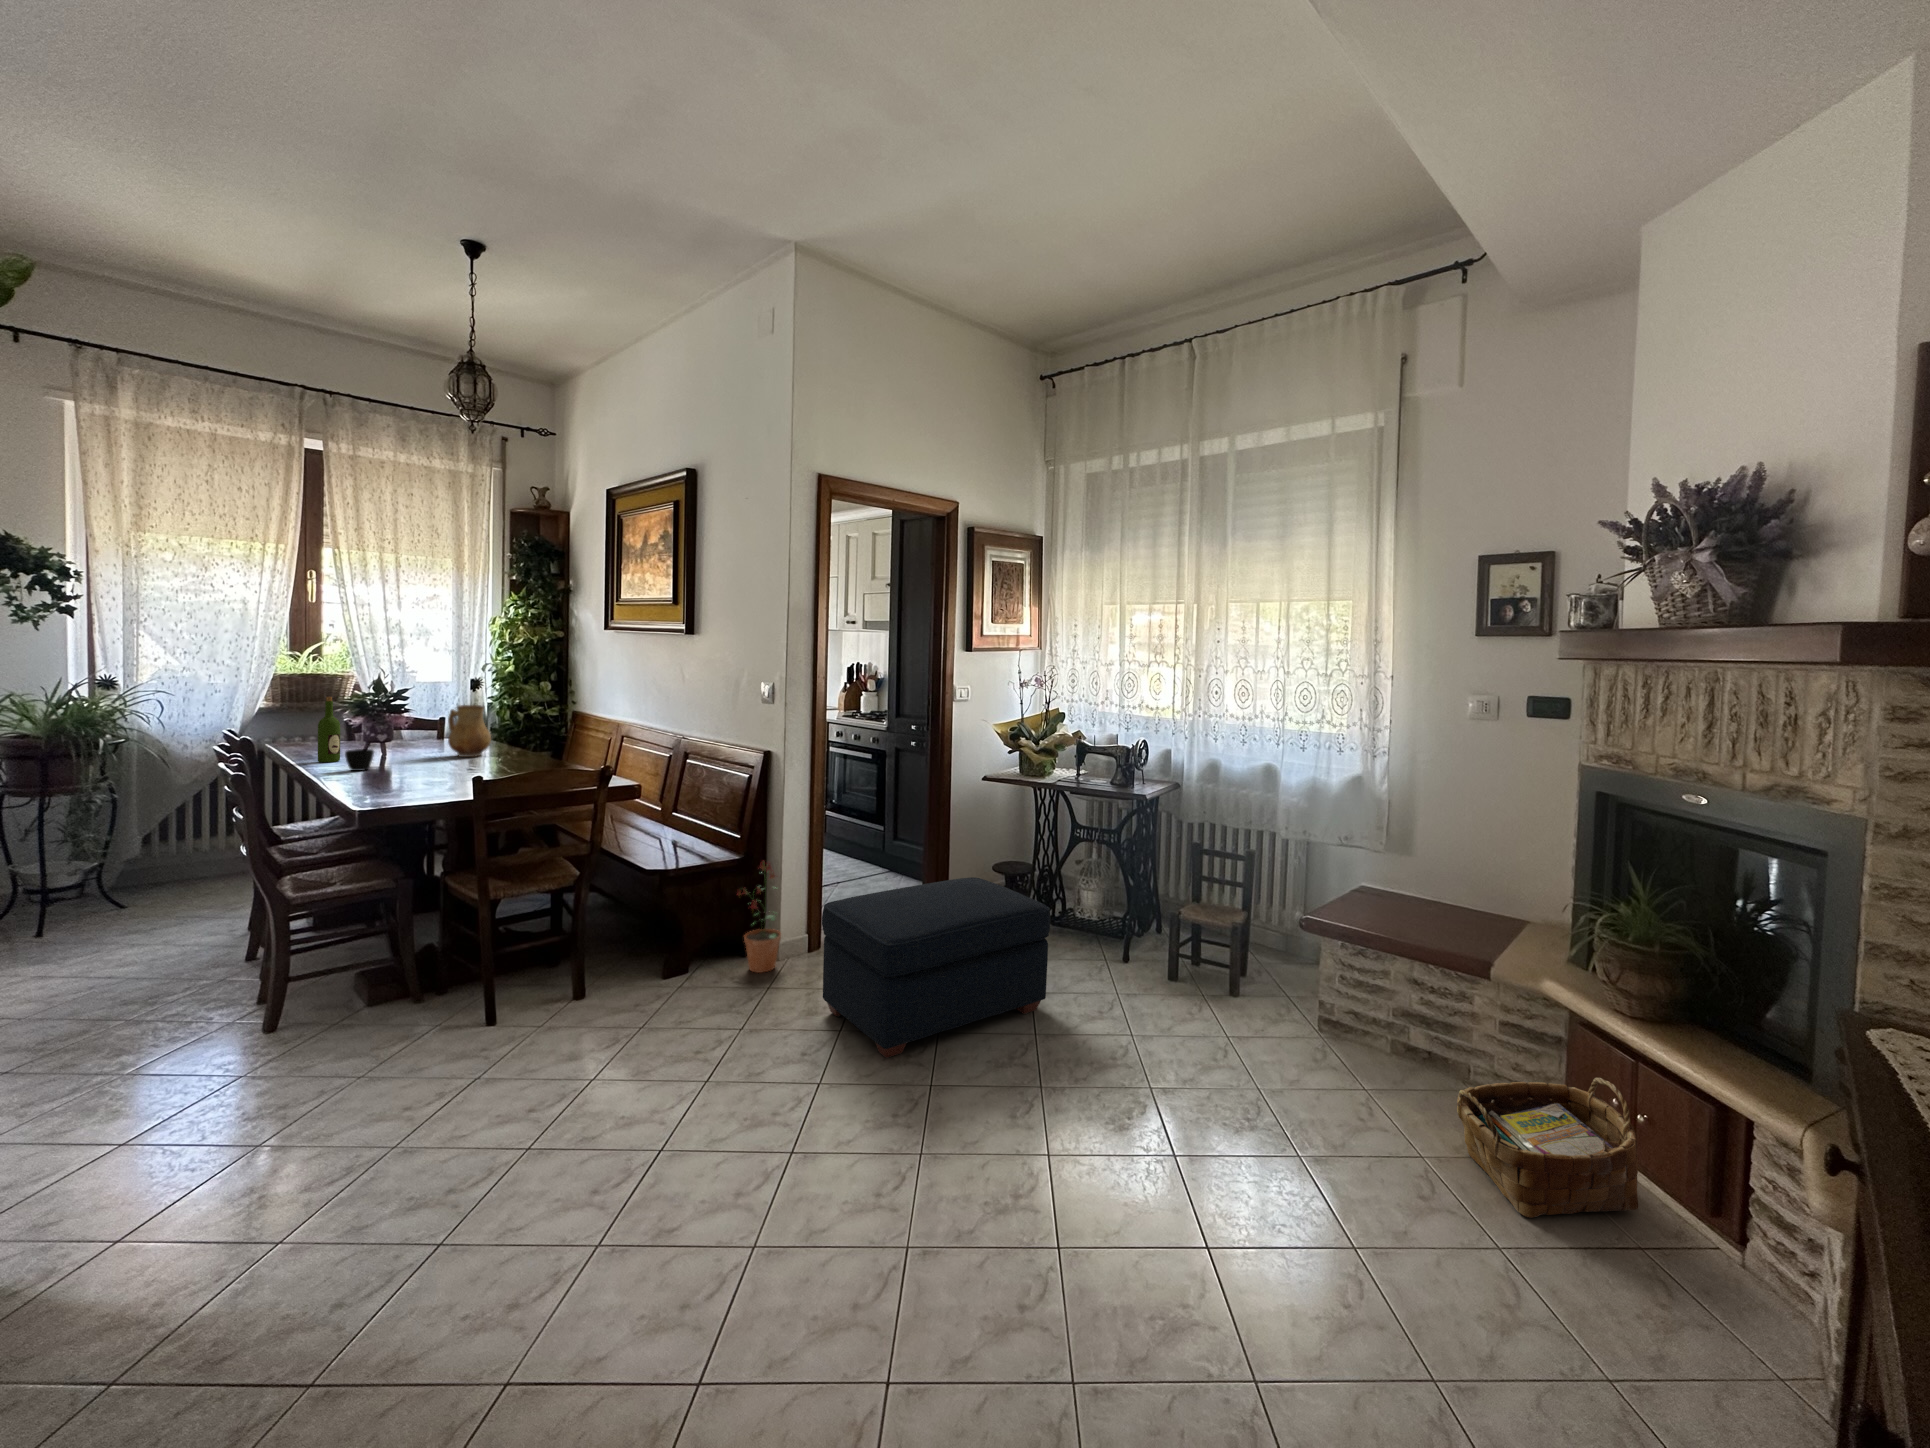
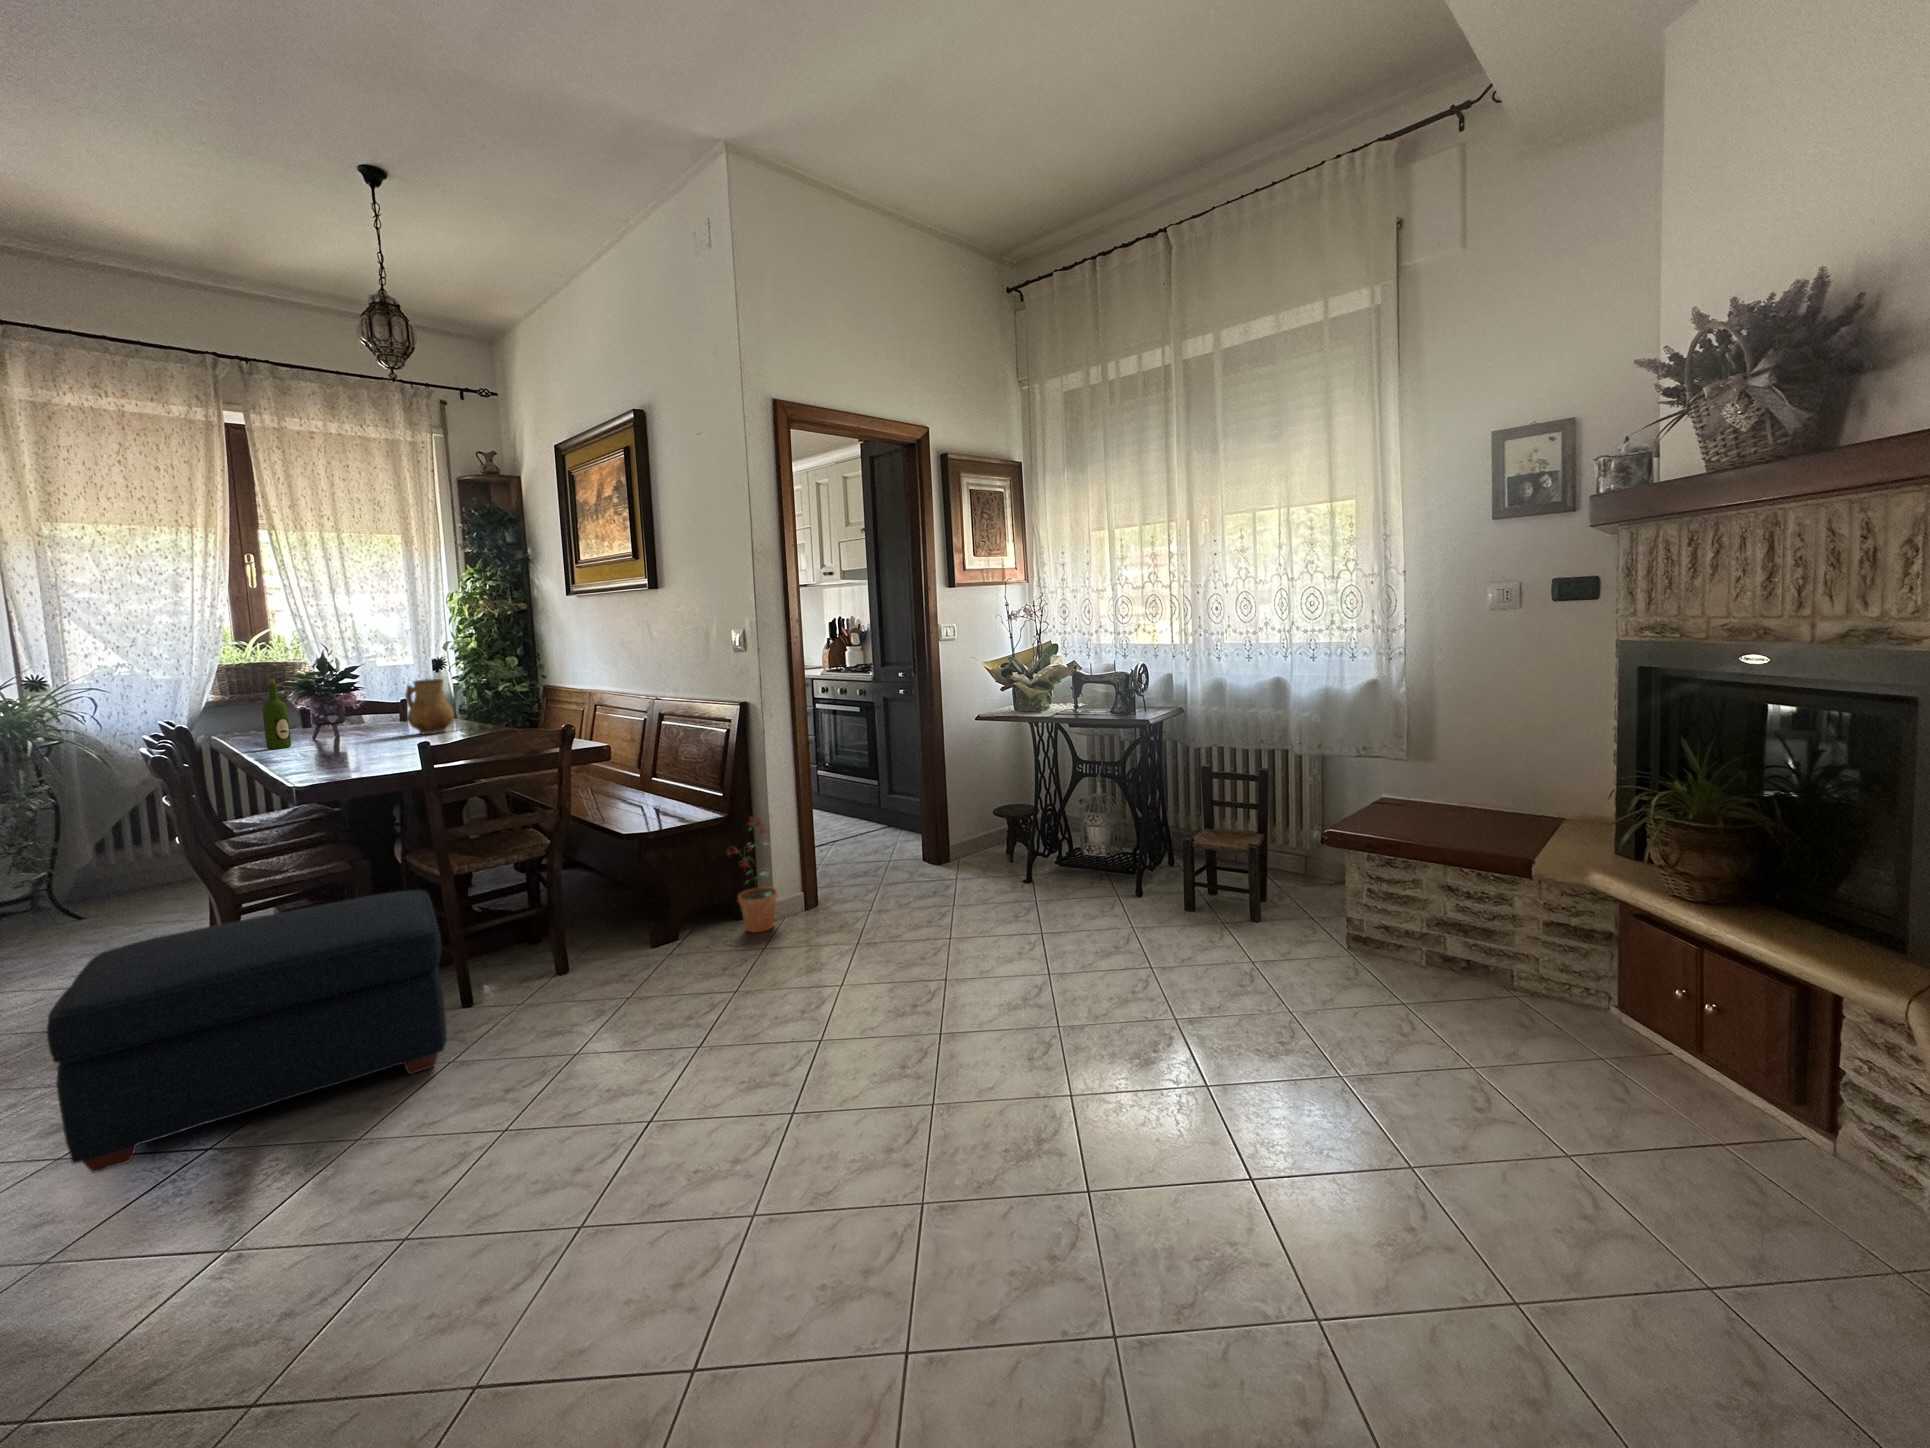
cup: present [345,749,374,771] -> none [291,730,324,754]
ottoman: present [822,877,1051,1058] -> present [47,889,447,1173]
woven basket: present [1457,1078,1638,1218] -> none [1509,965,1713,1117]

